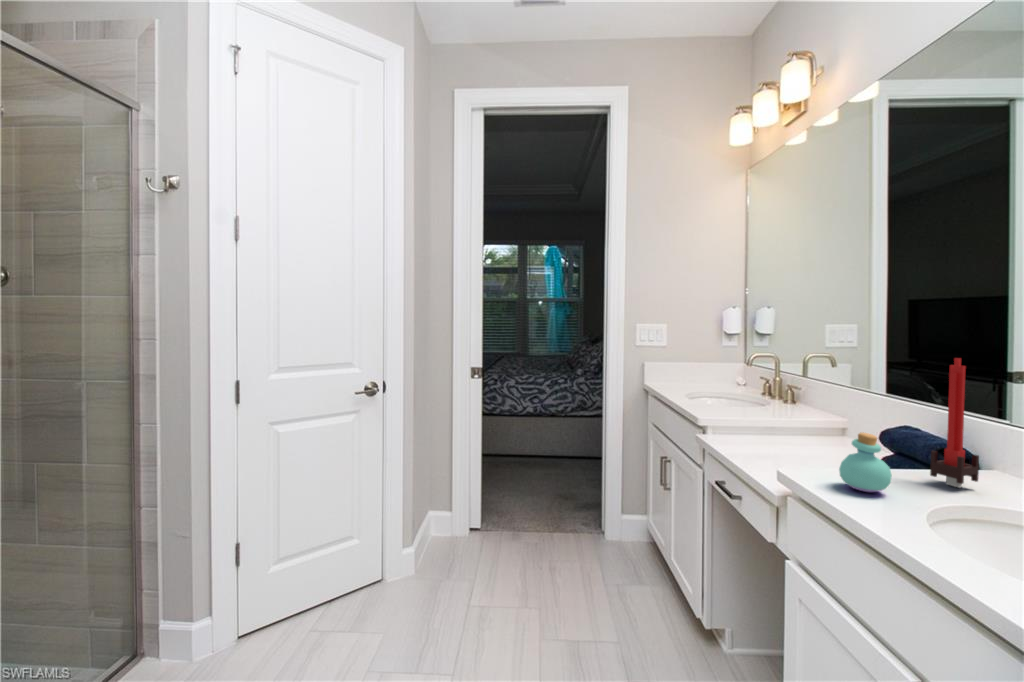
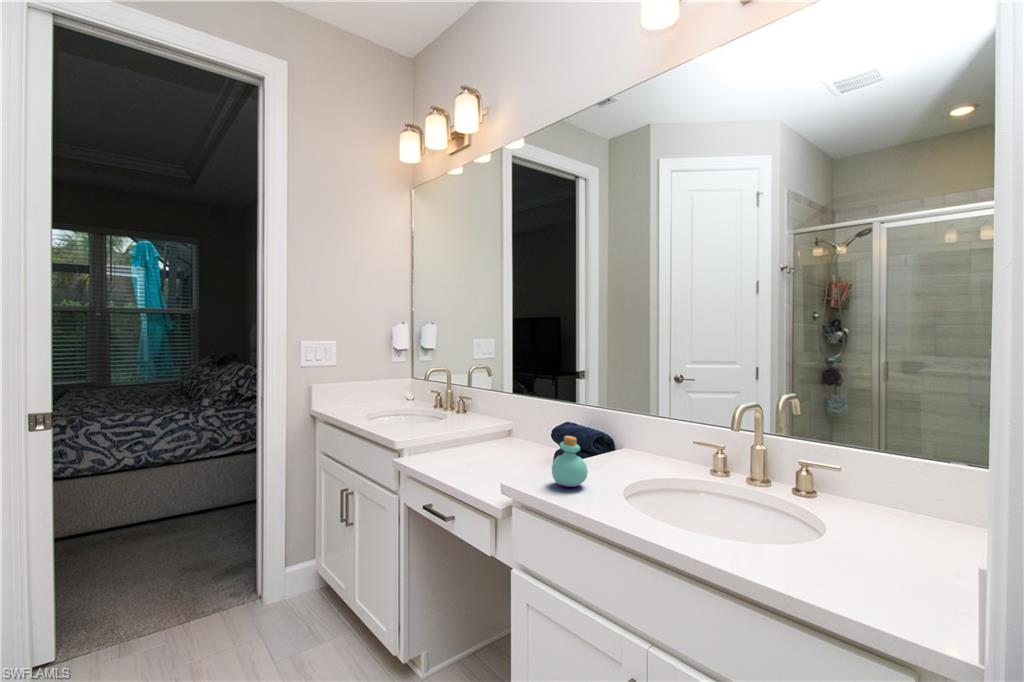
candle: present [930,358,979,488] -> none [597,367,622,467]

